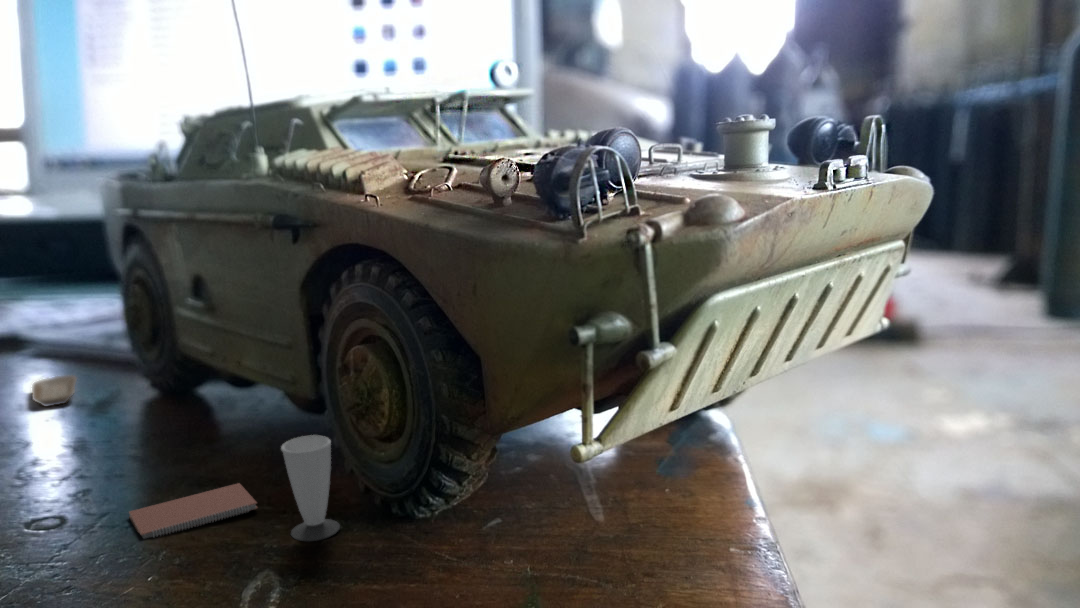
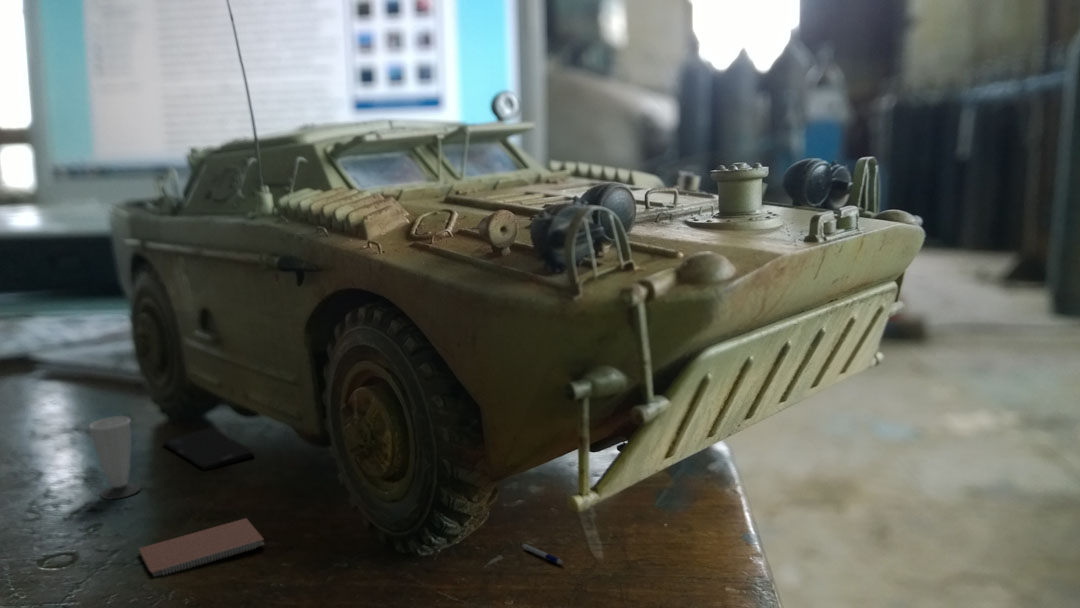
tray: present [32,375,76,406] -> none [40,401,84,434]
smartphone: none [157,400,249,440] -> present [164,428,254,470]
cup: present [281,435,340,541] -> present [89,416,141,499]
pen: none [522,508,564,526] -> present [523,545,563,564]

